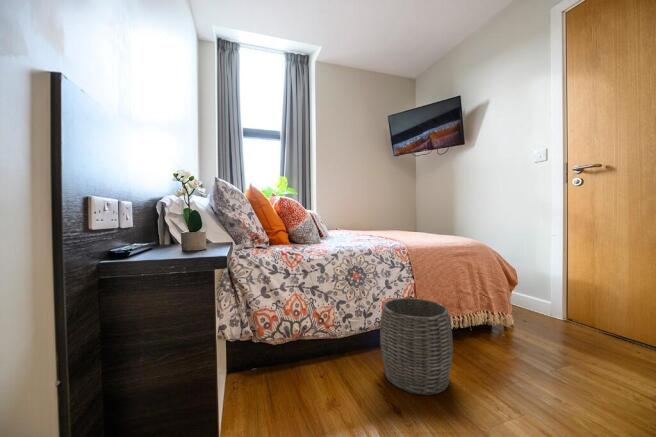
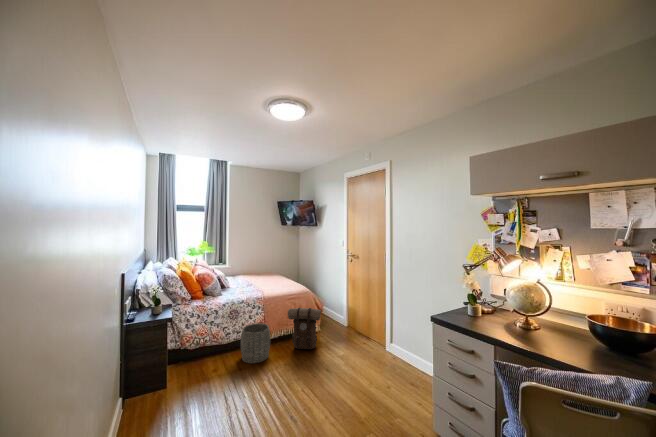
backpack: none [476,267,576,368] -> present [288,308,321,350]

